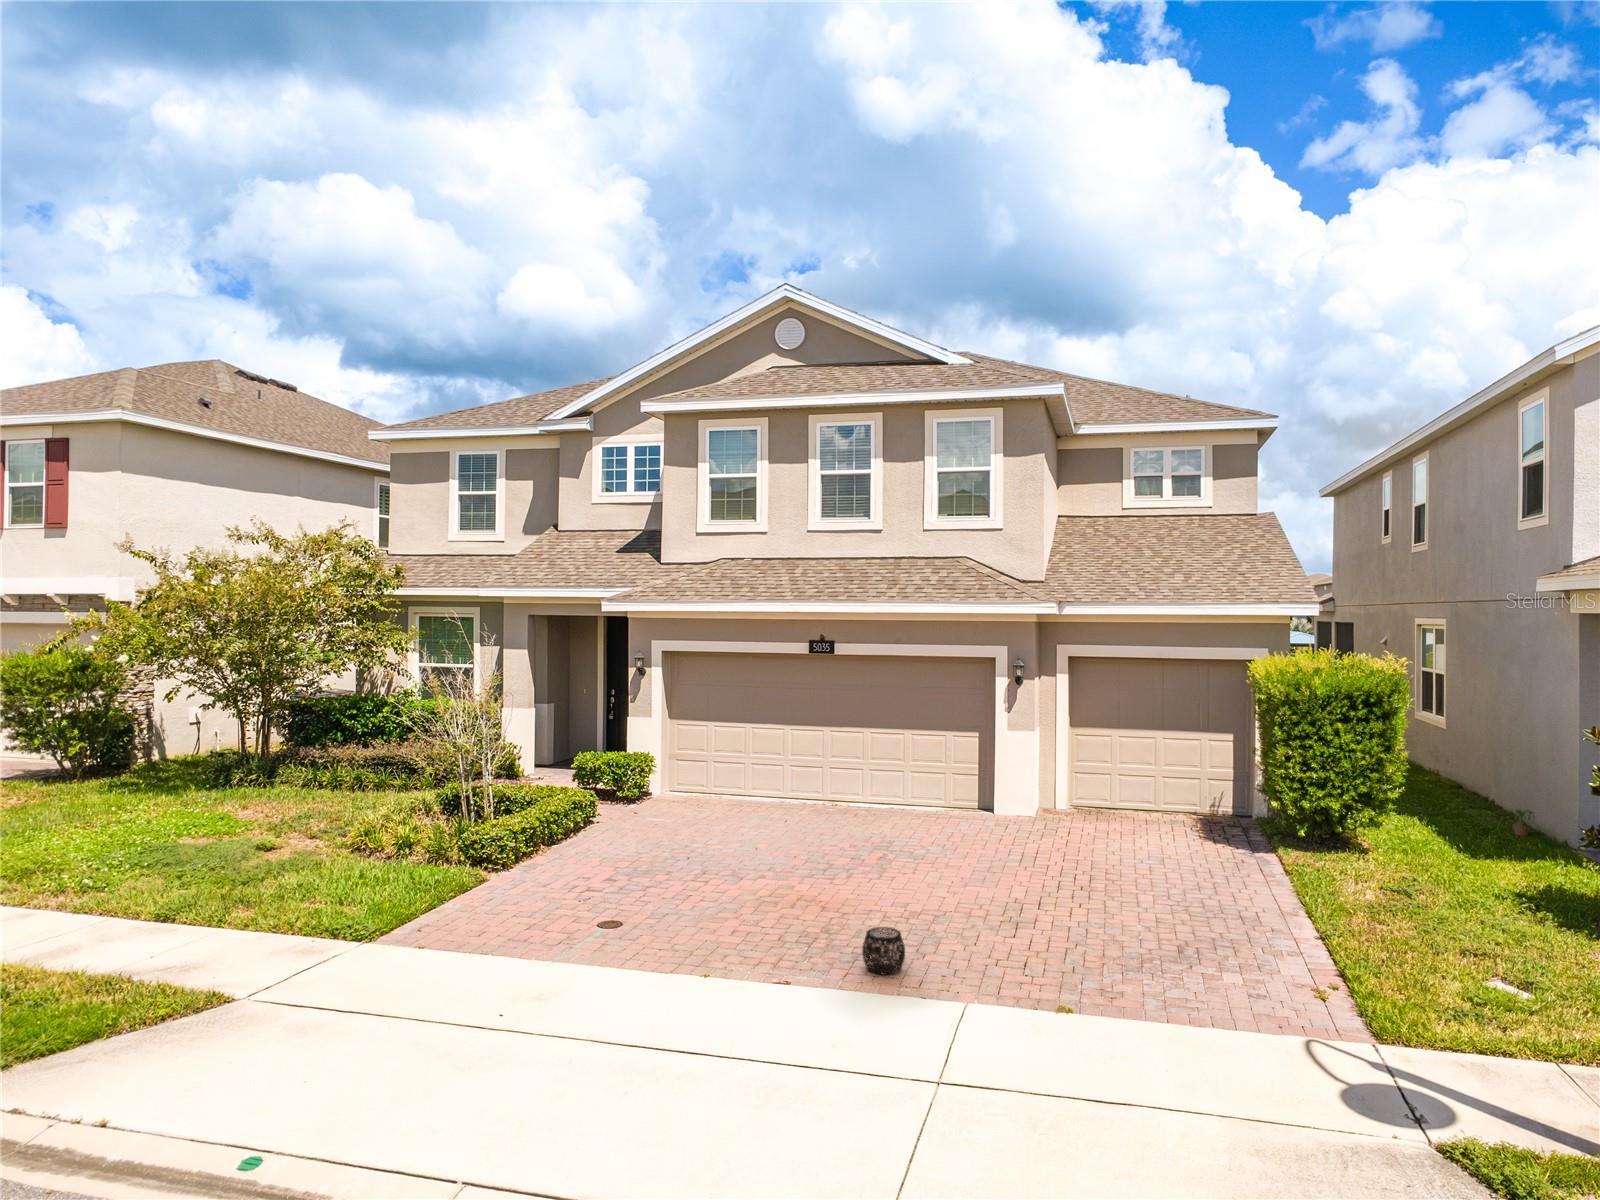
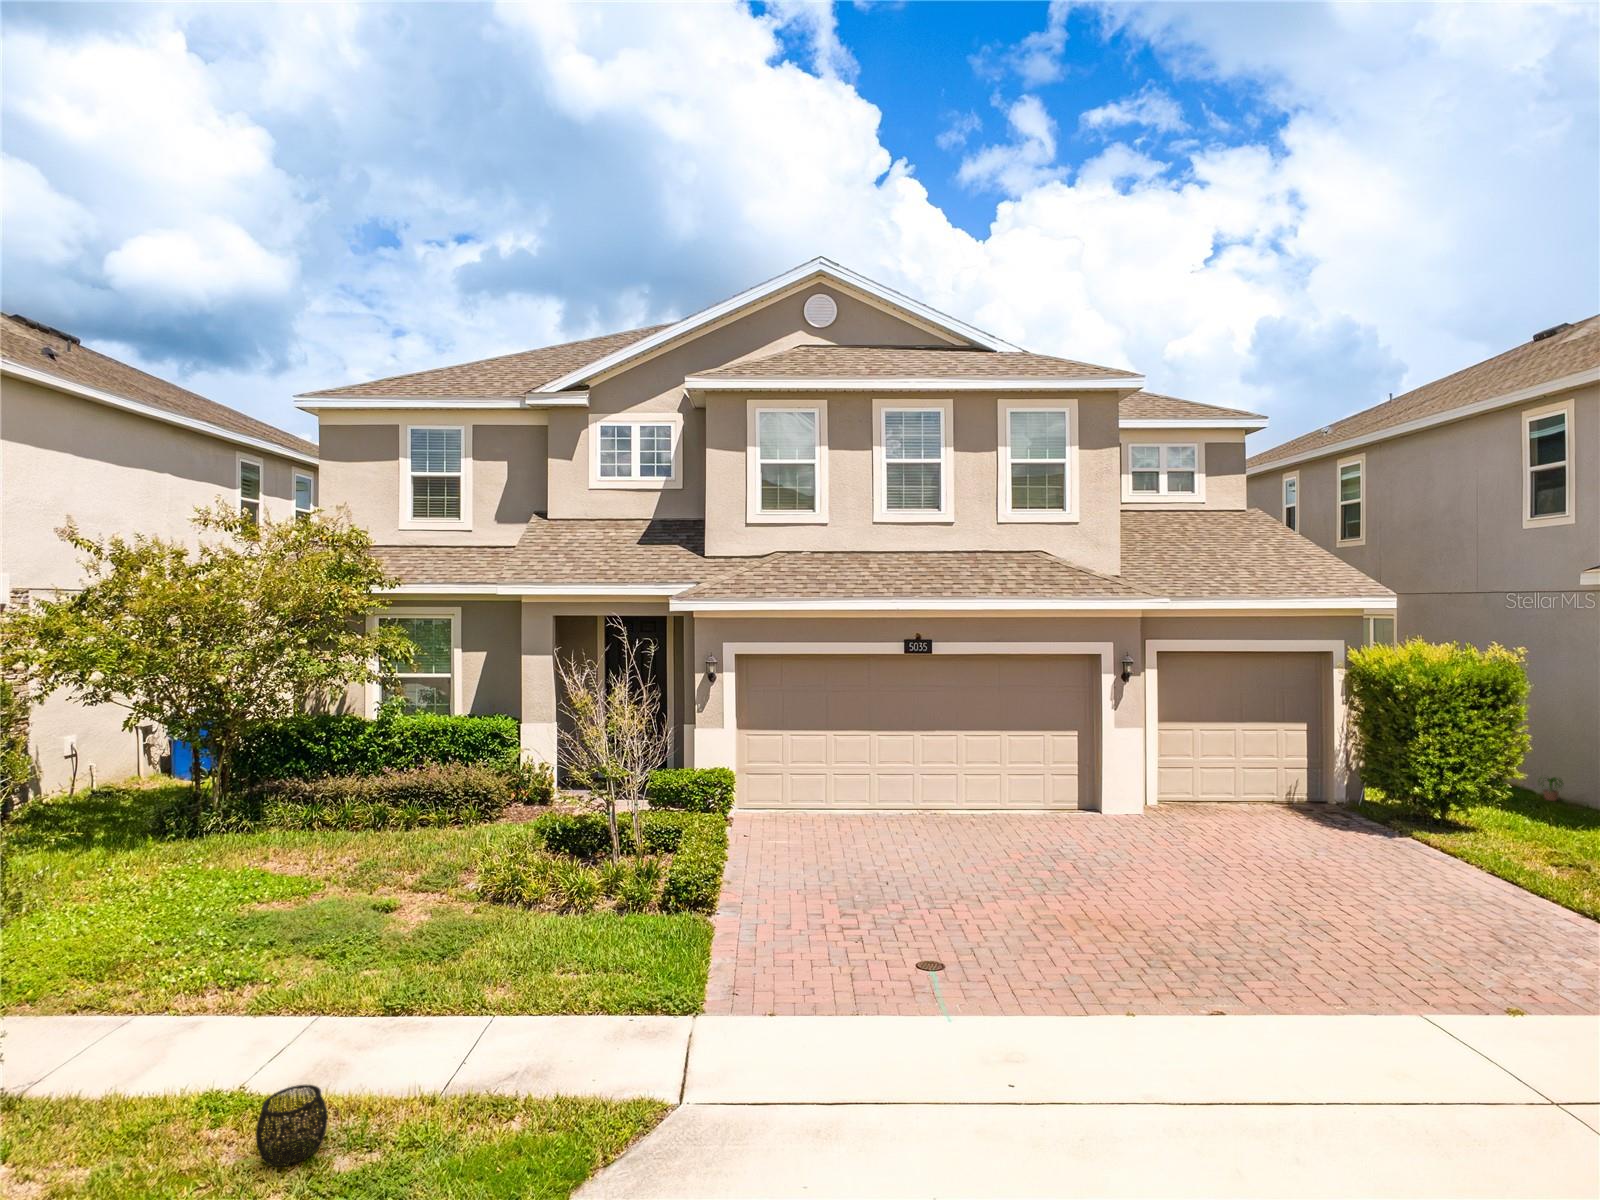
woven basket: present [862,927,905,975] -> present [256,1085,328,1167]

